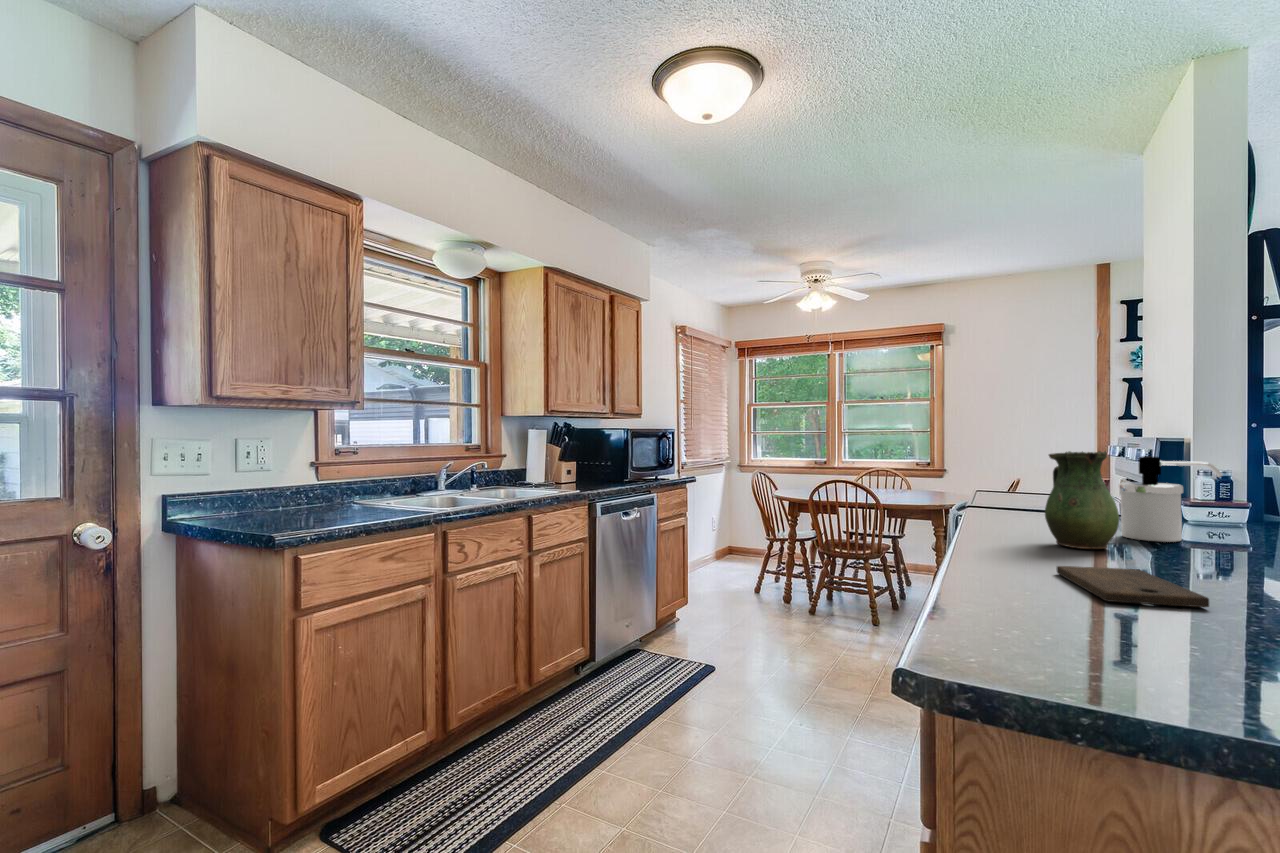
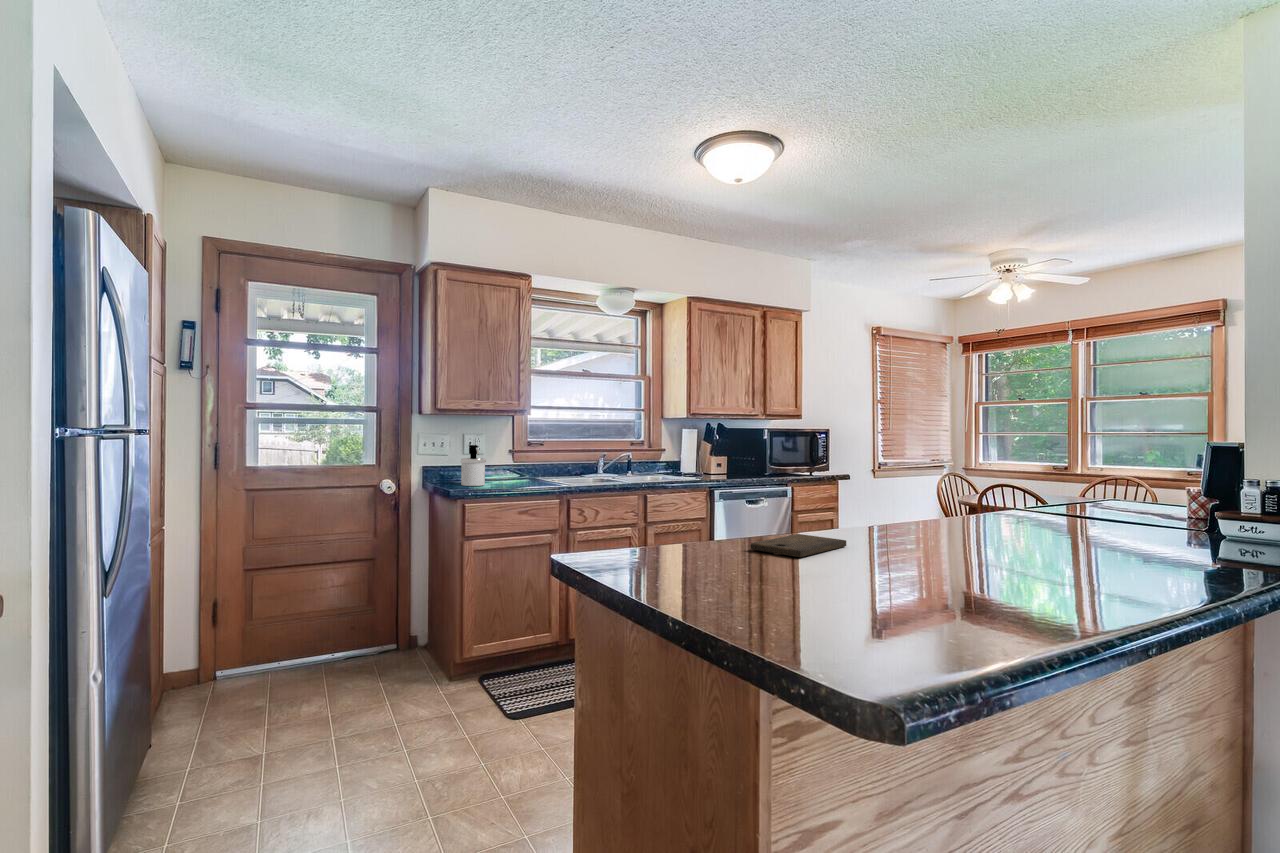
pitcher: present [1045,451,1119,549] -> none [881,453,936,534]
soap dispenser: present [1119,456,1222,542] -> present [461,445,486,486]

